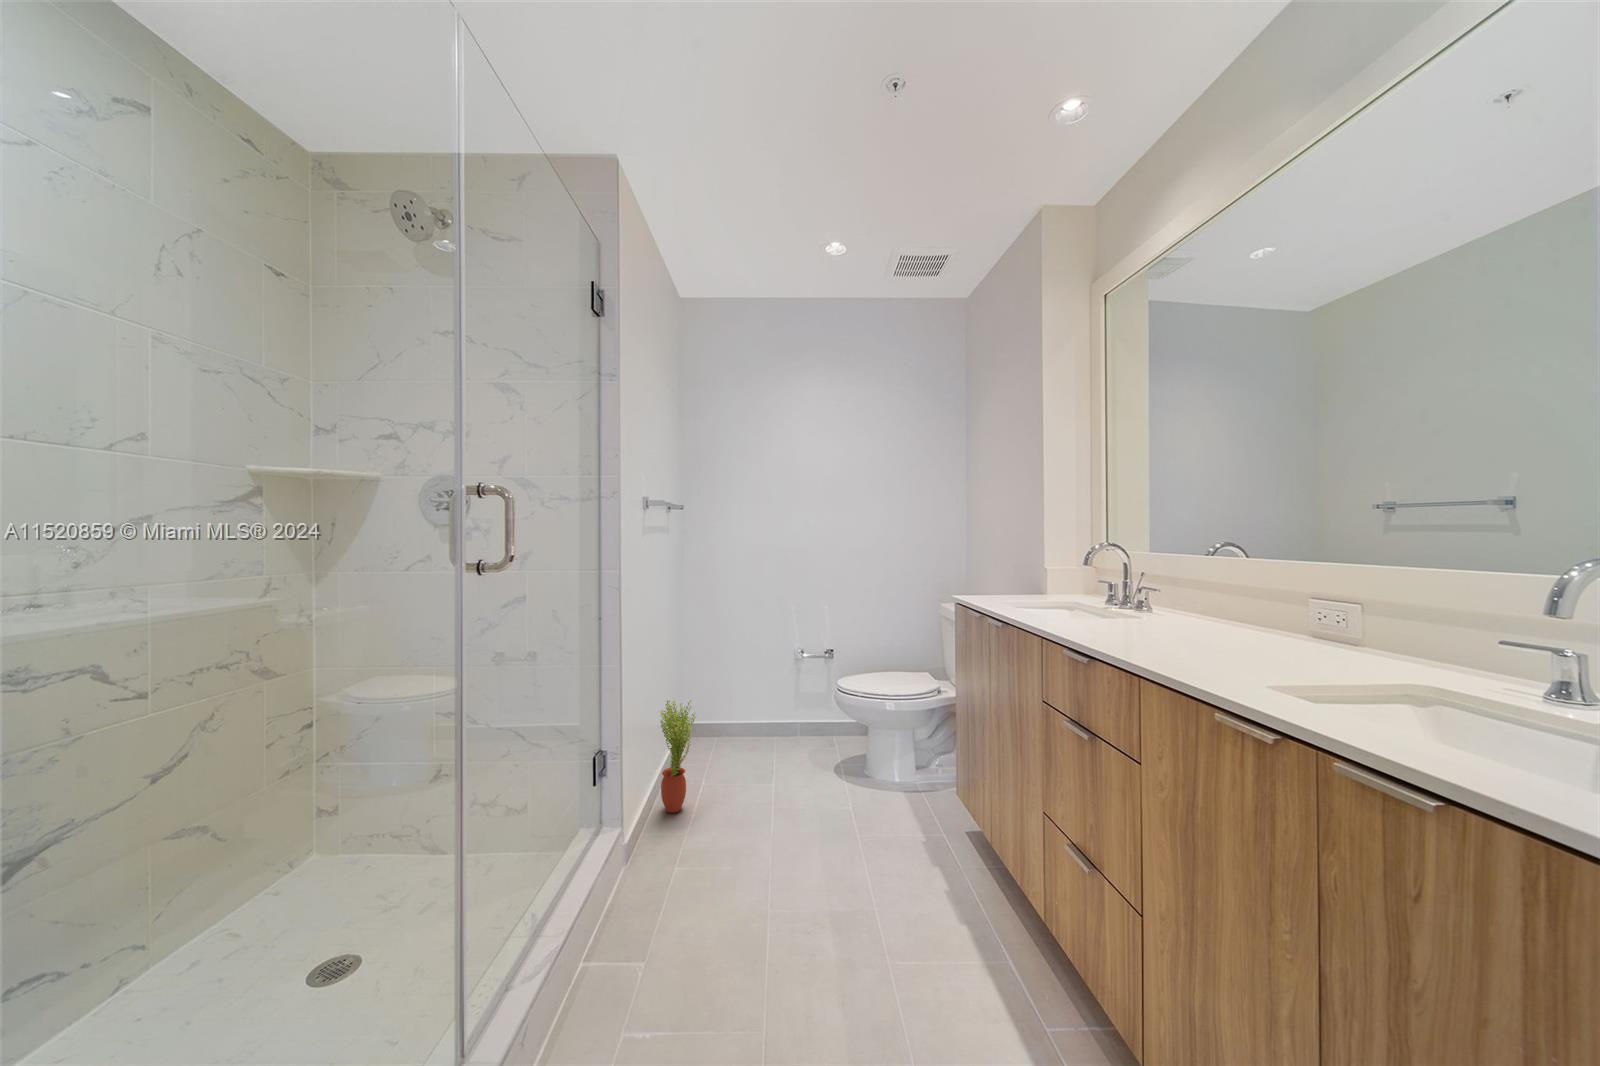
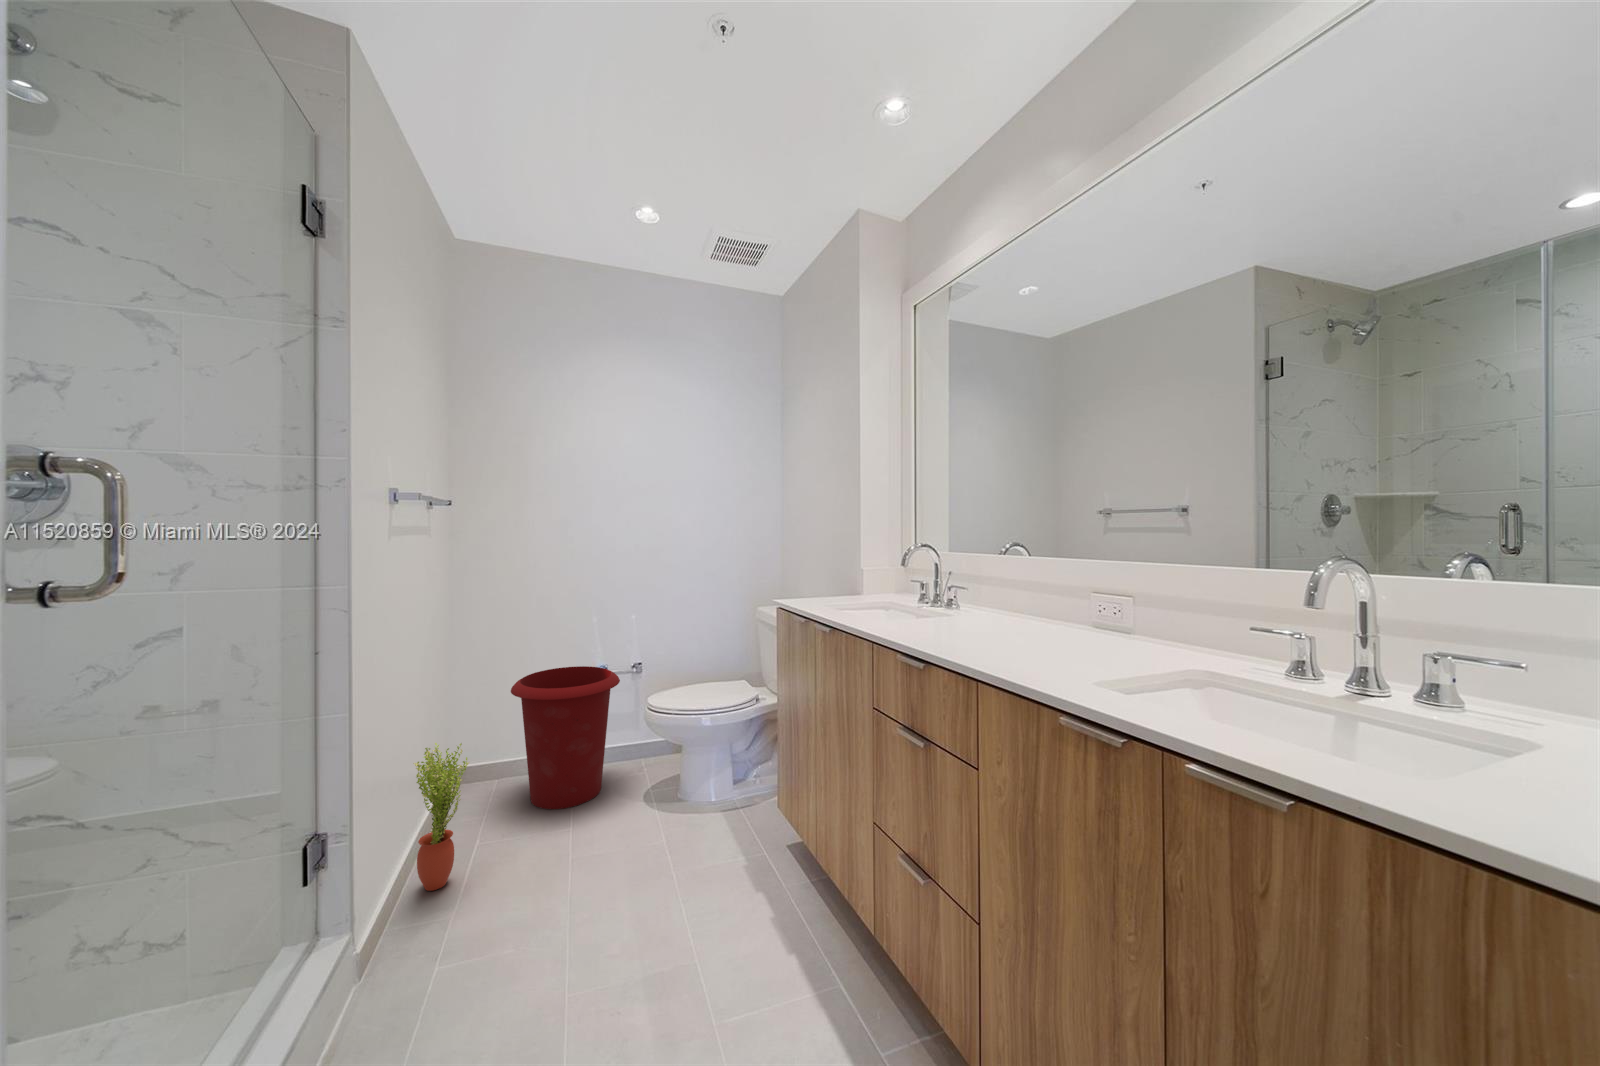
waste bin: none [725,649,812,768] -> present [511,666,620,809]

